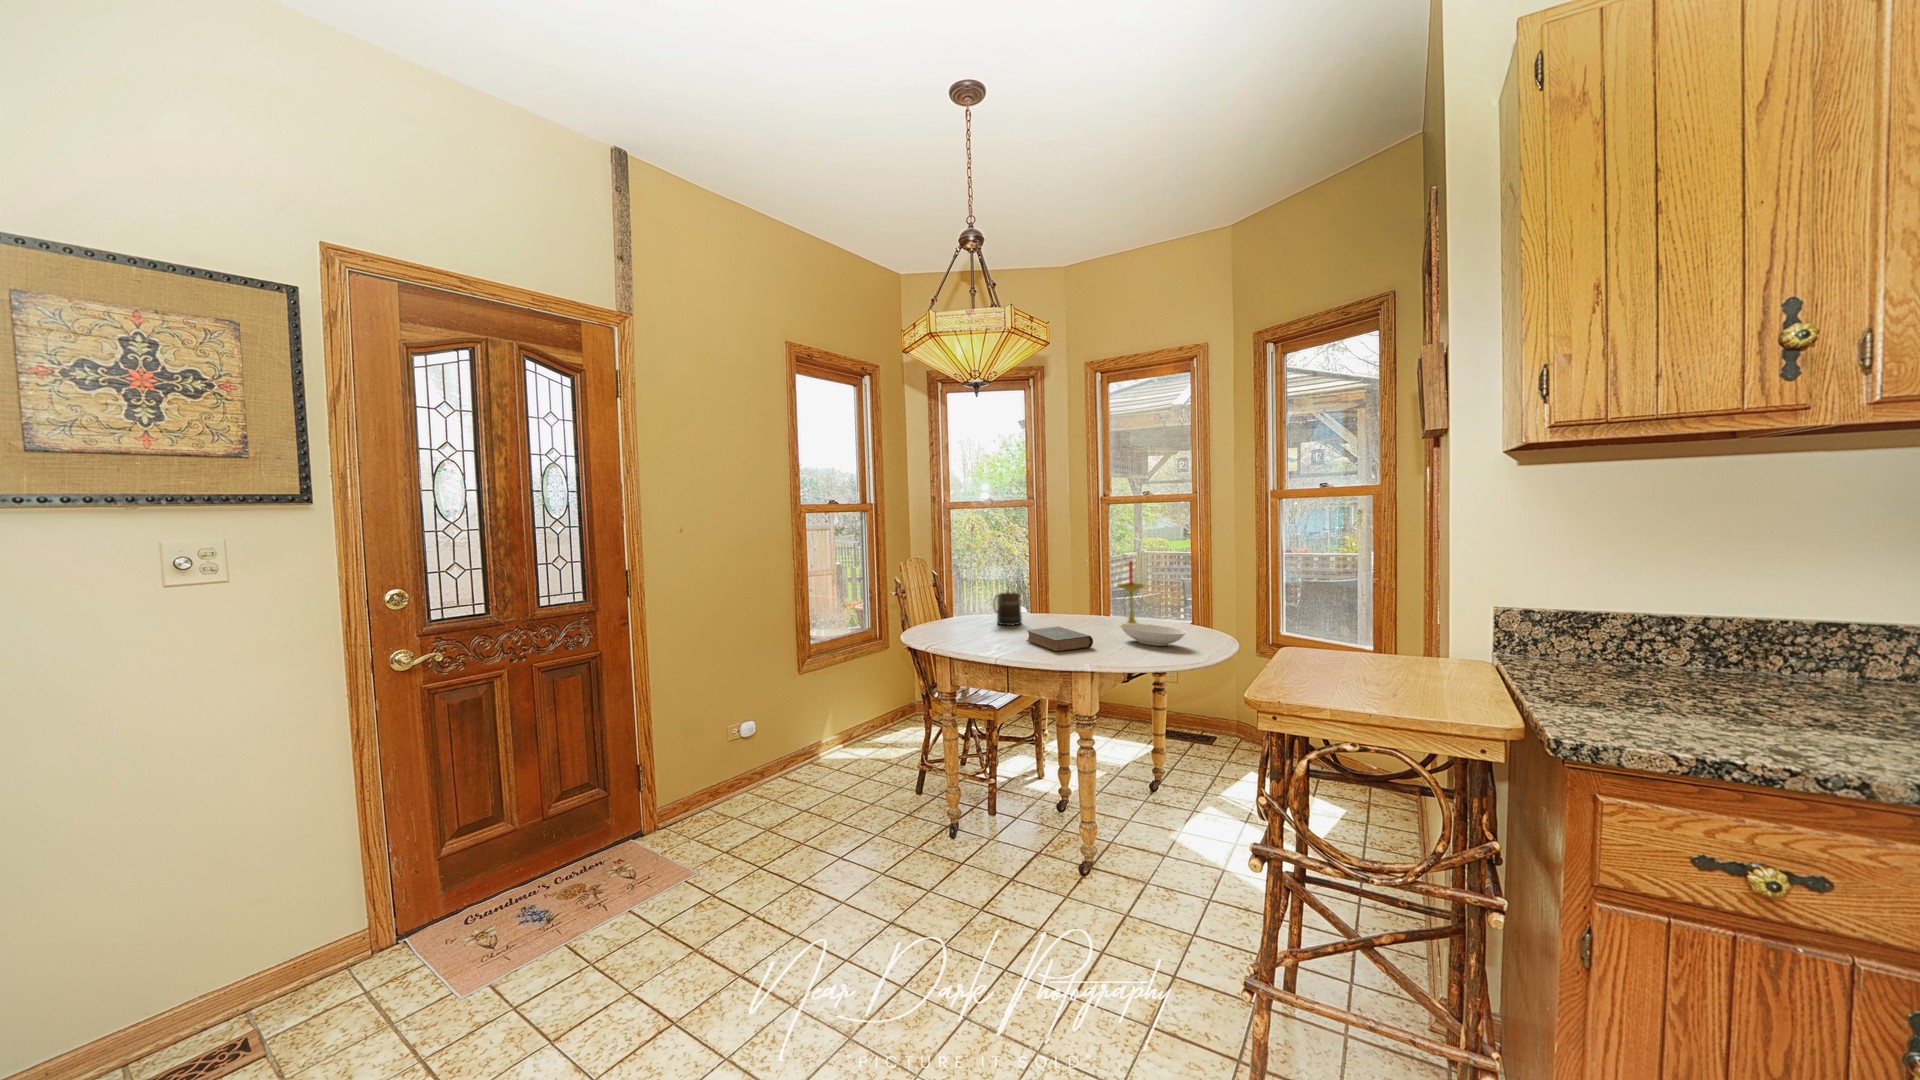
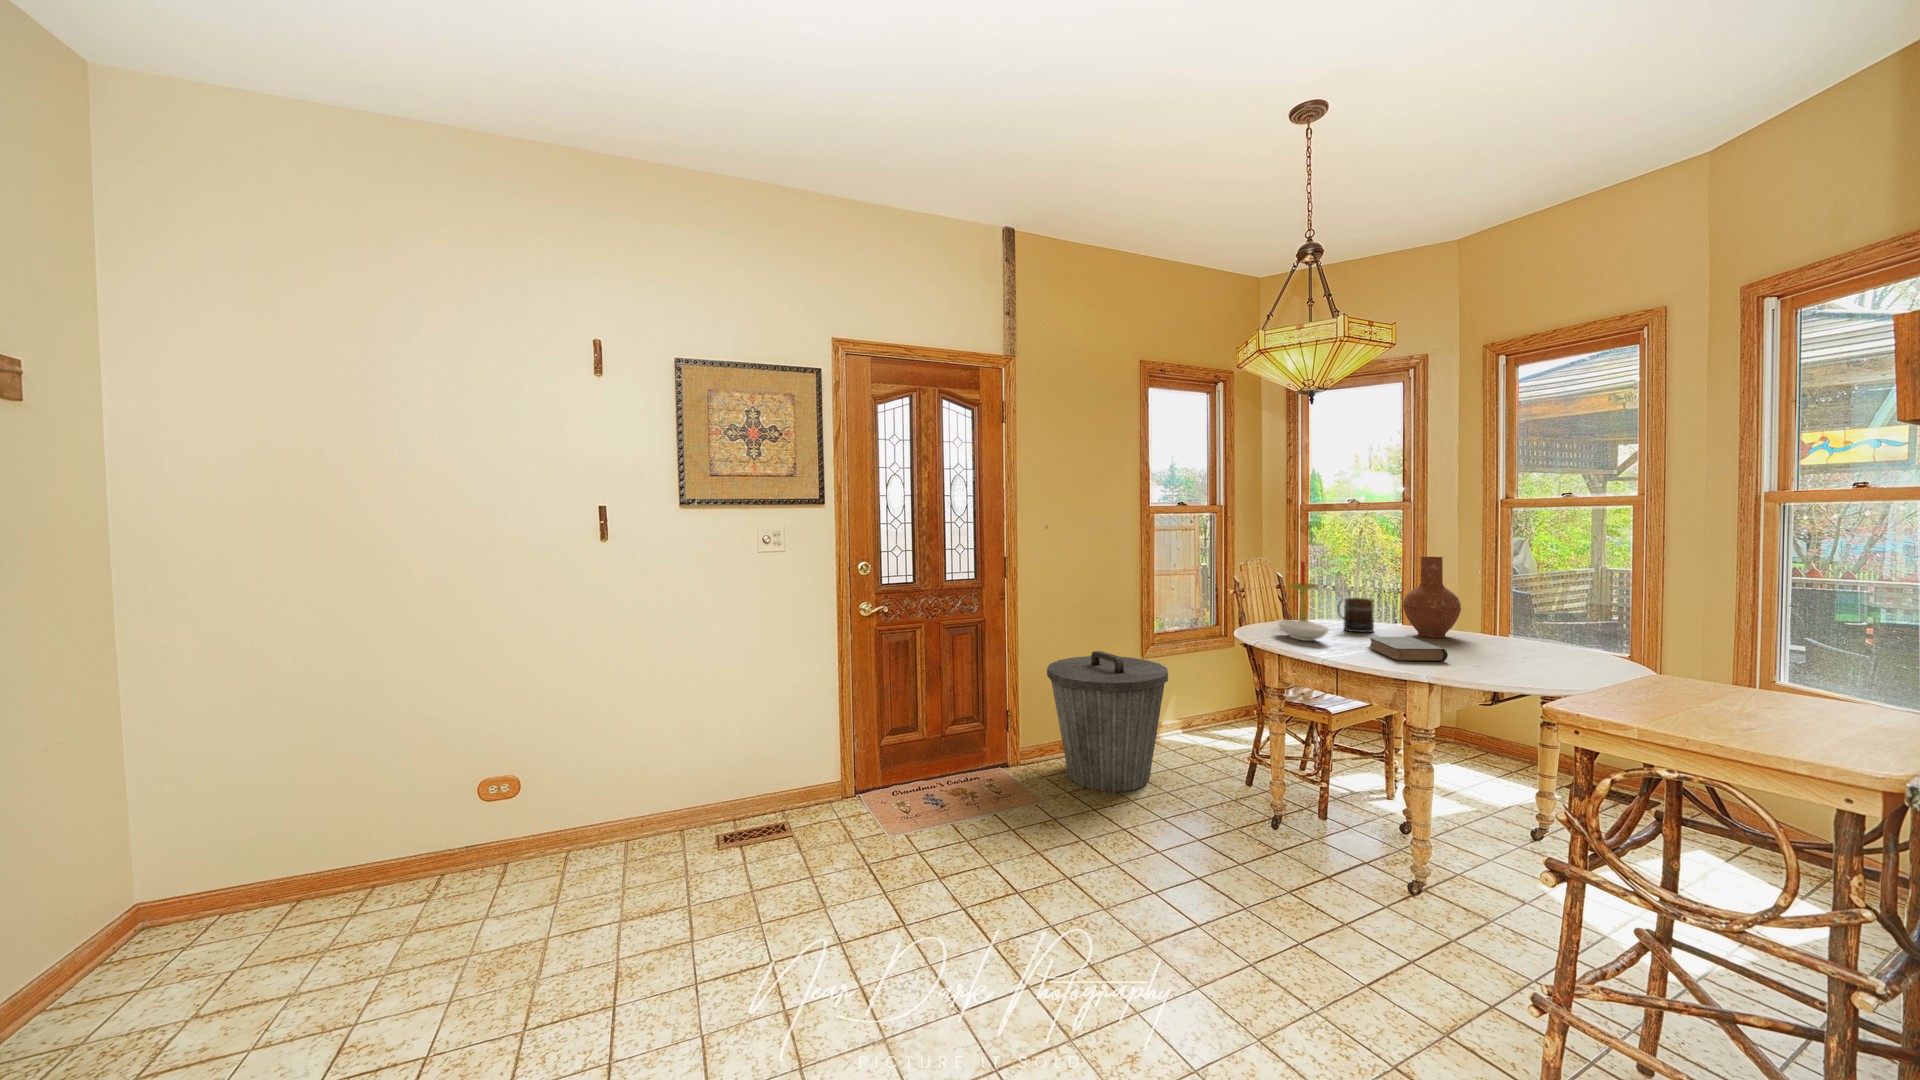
vase: none [1044,551,1087,624] -> present [1403,557,1461,638]
candle: present [1118,560,1144,624] -> present [1290,562,1317,622]
bowl: present [1120,624,1186,646] -> present [1277,620,1329,641]
trash can: none [693,674,837,840] -> present [1047,651,1168,792]

